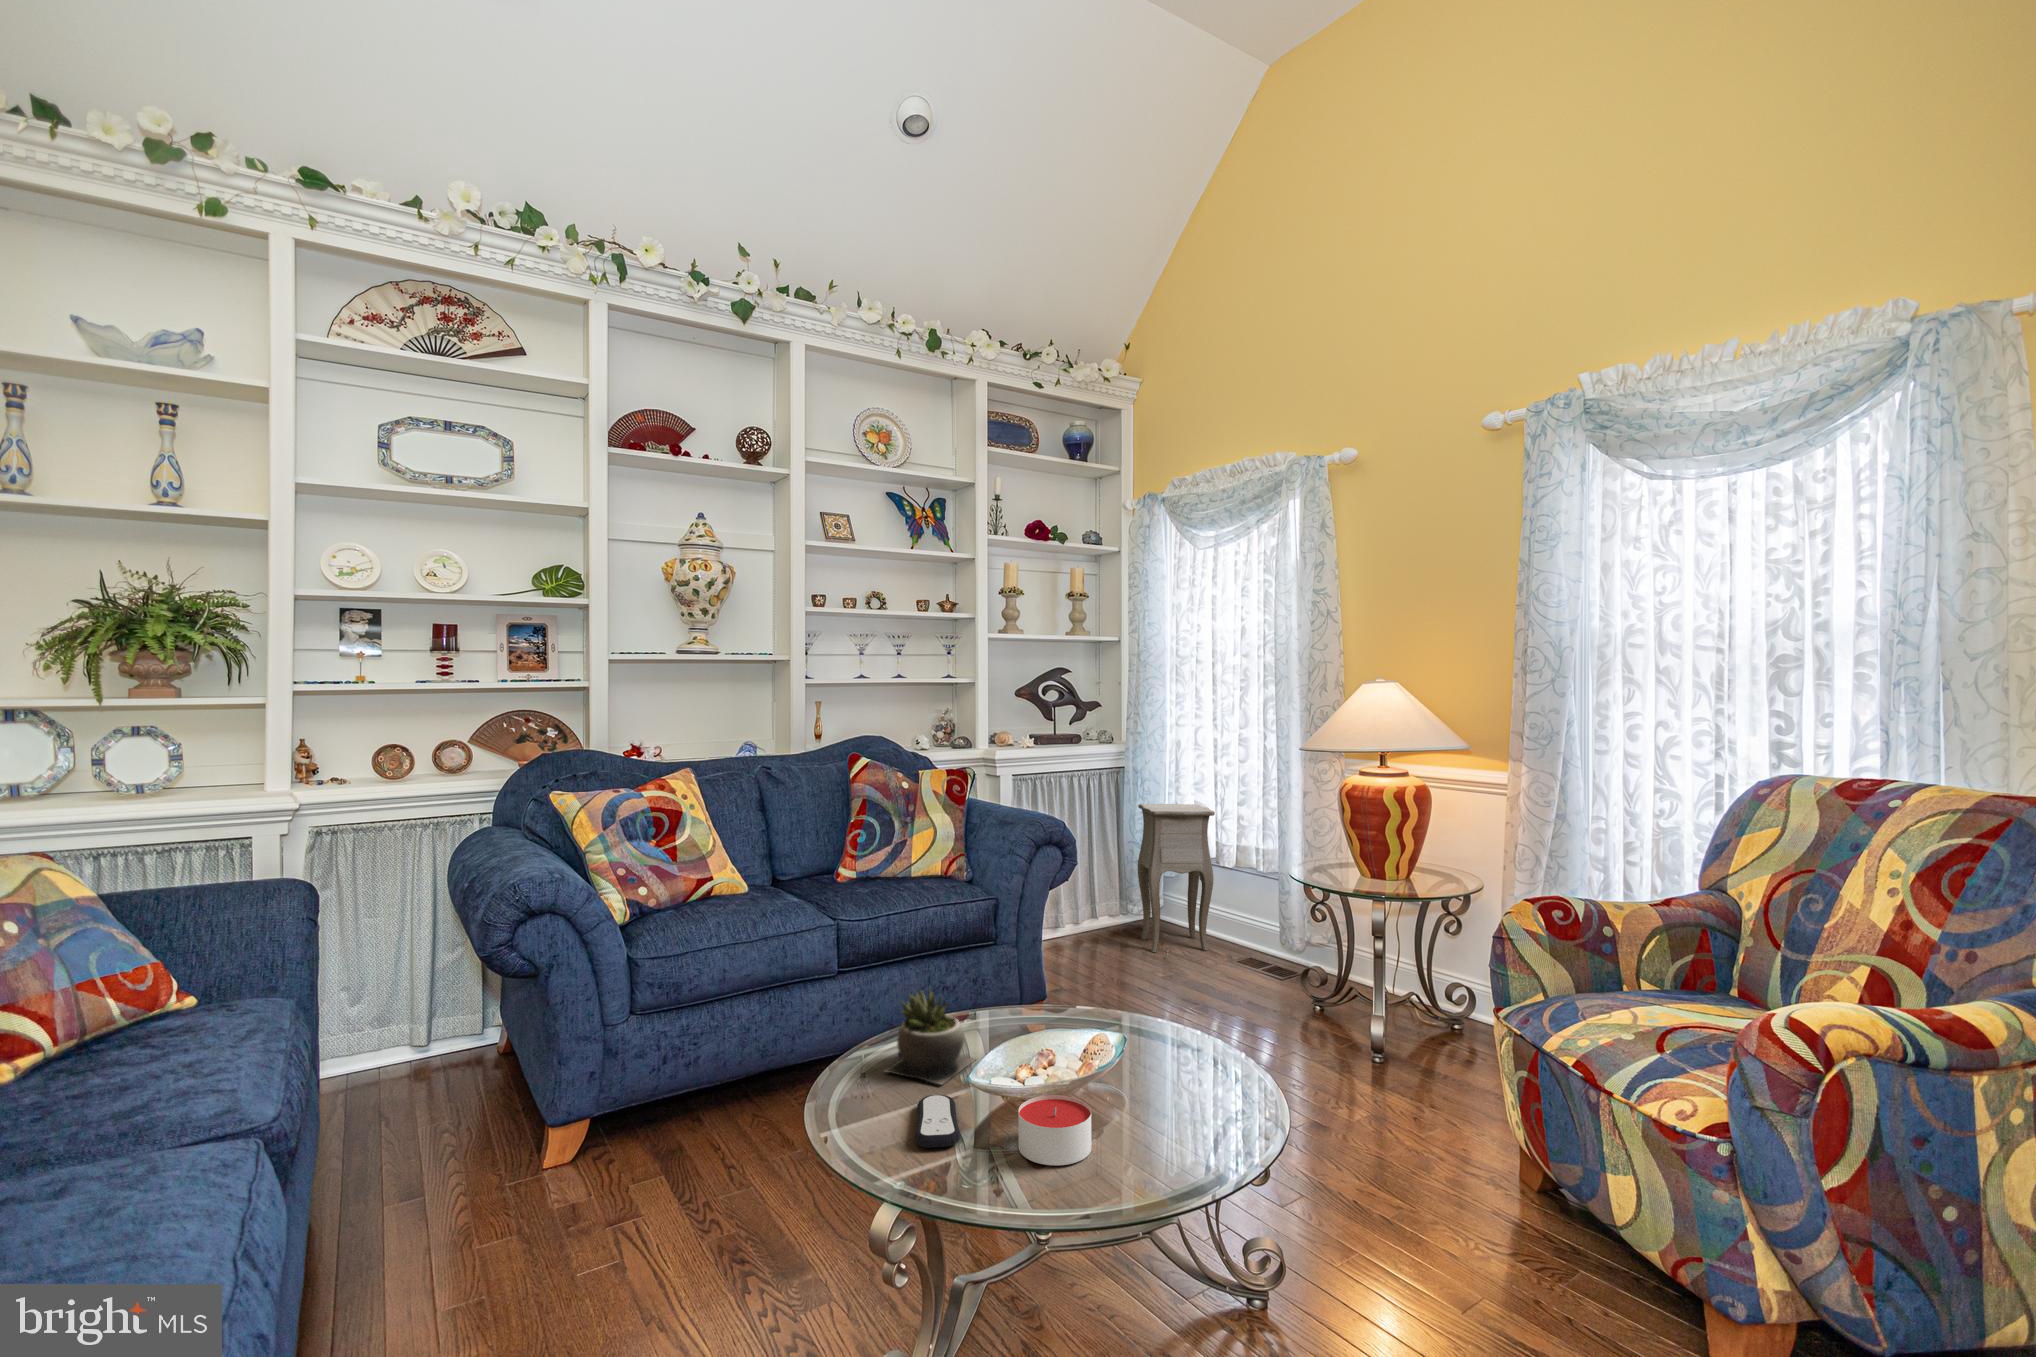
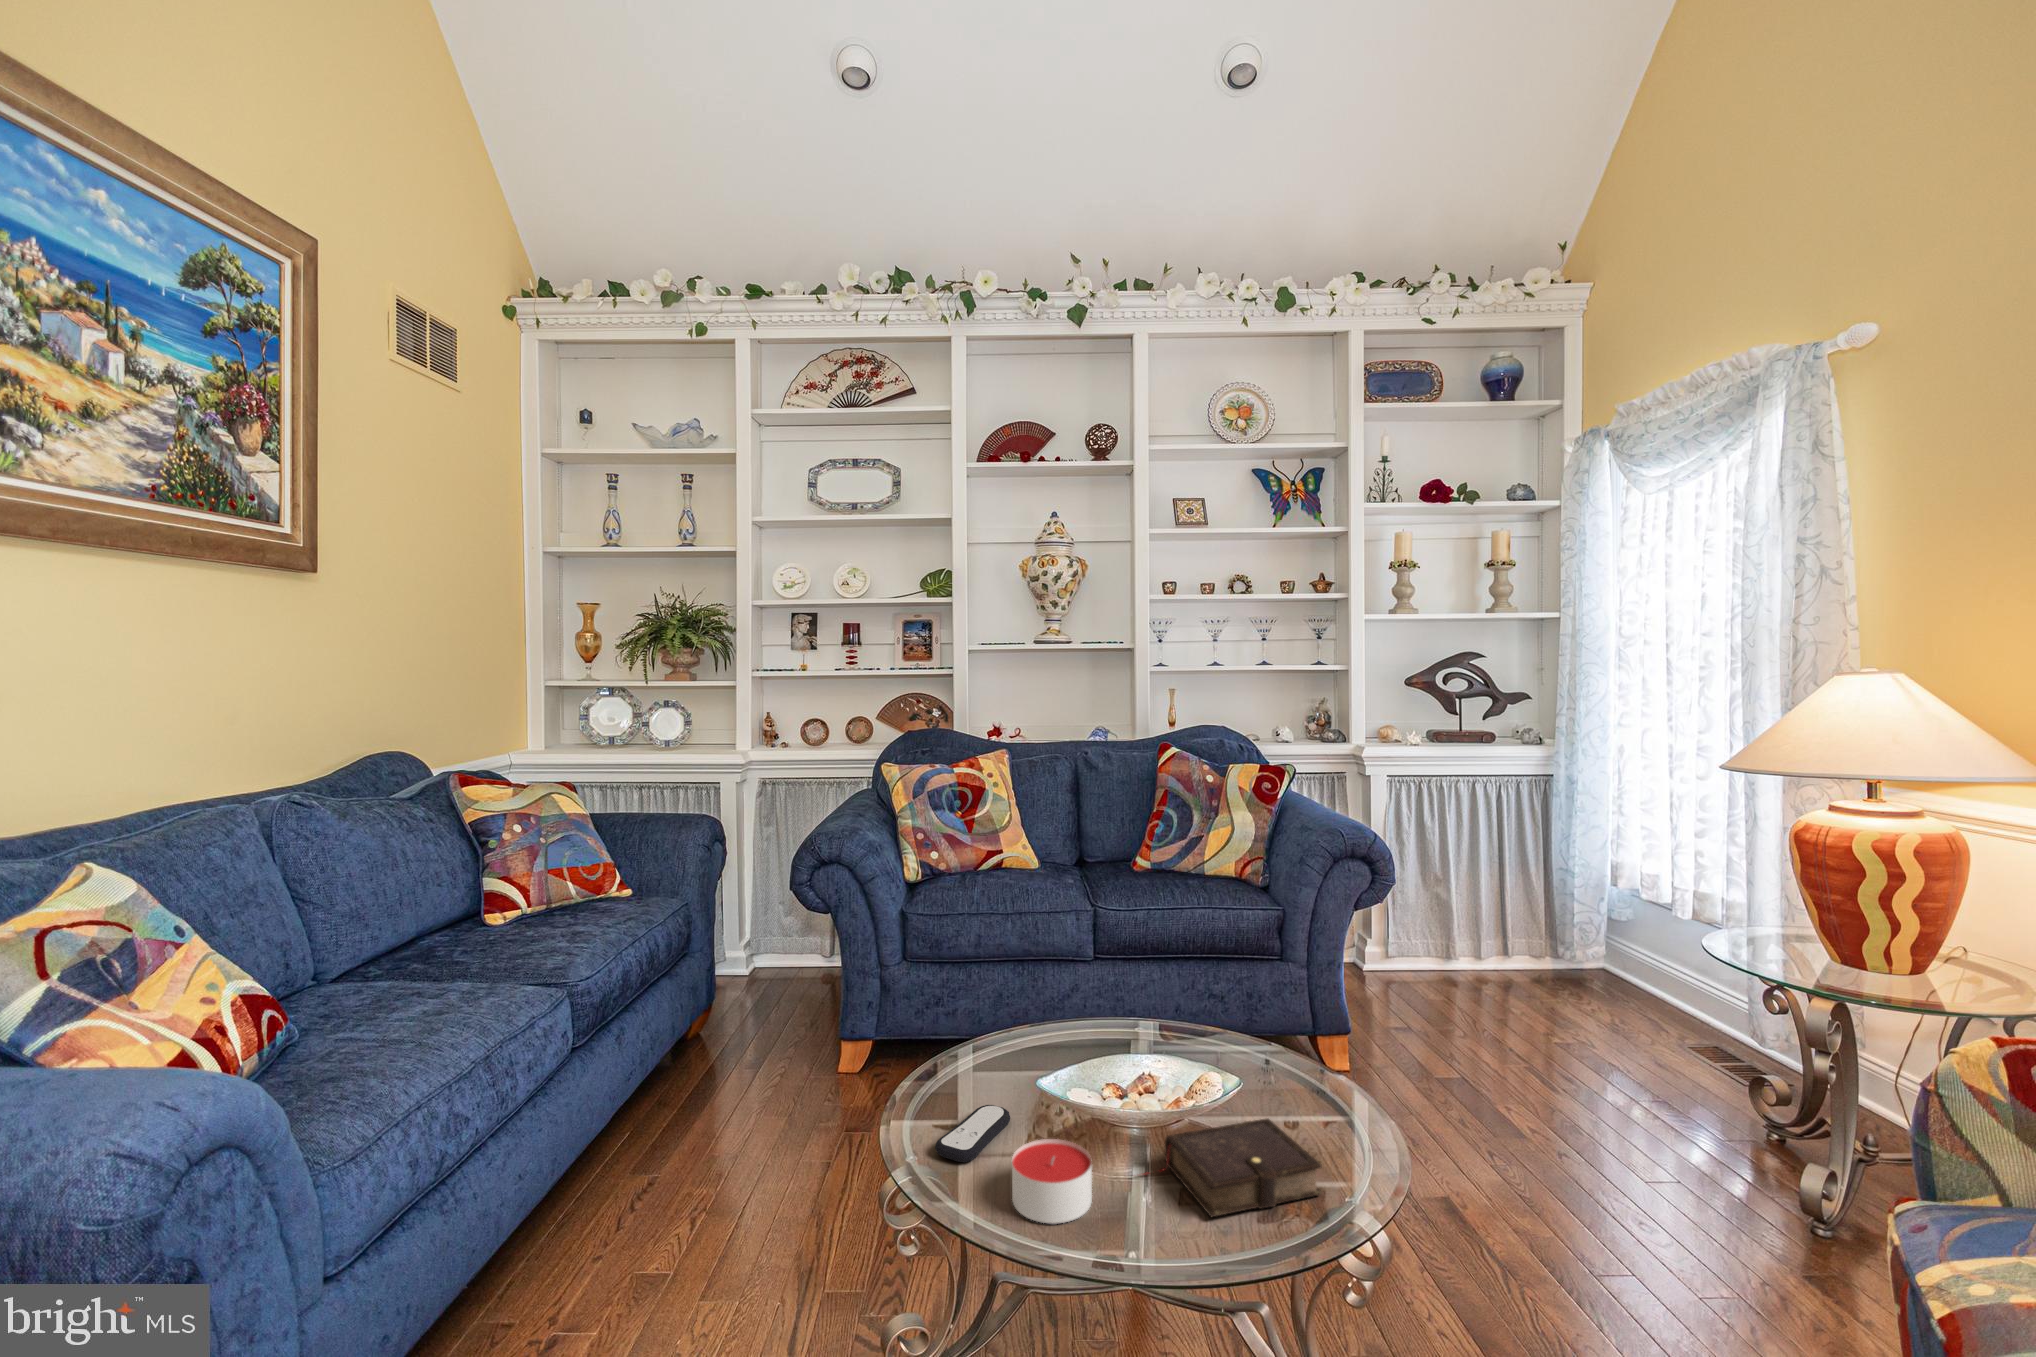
side table: present [1138,804,1215,957] -> none [1550,818,1653,1014]
succulent plant: present [885,990,976,1084] -> none [988,995,1085,1097]
book: none [1096,1042,1231,1120] -> present [1144,1118,1322,1217]

